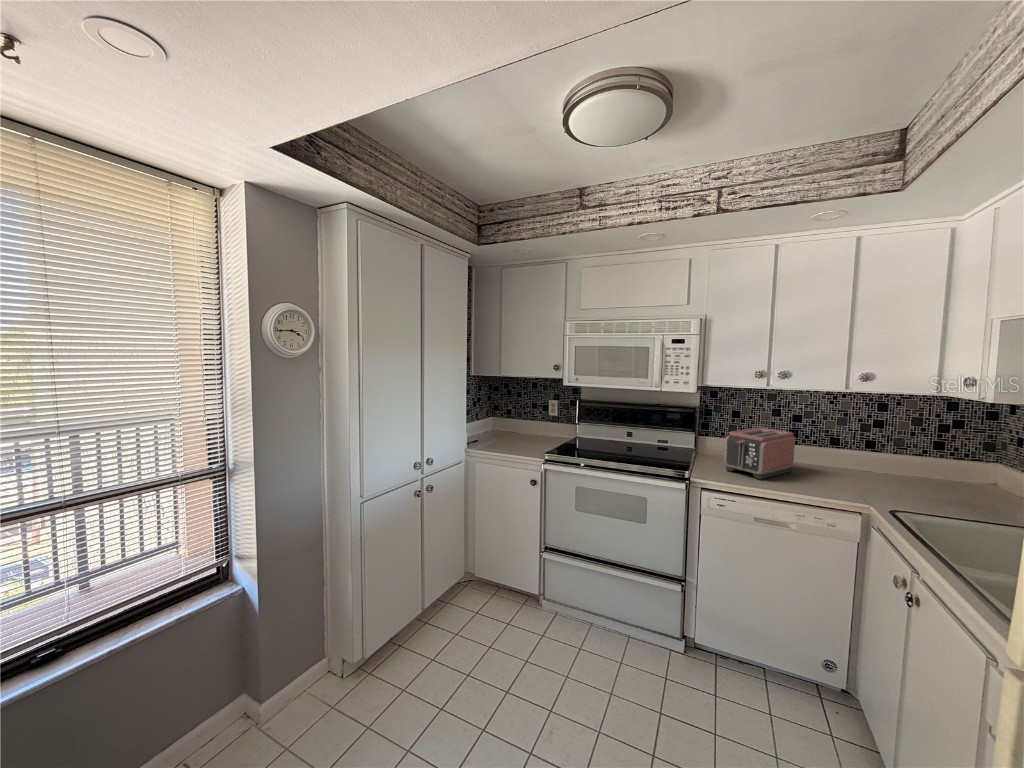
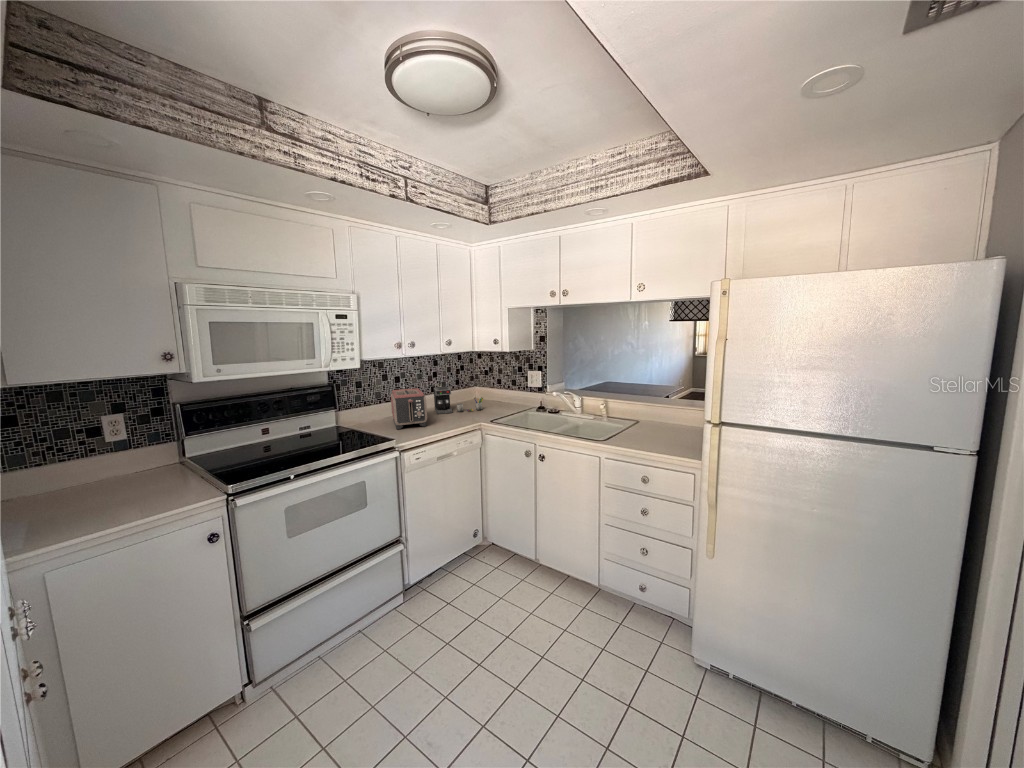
coffee maker: none [827,440,925,497] -> present [434,387,483,414]

